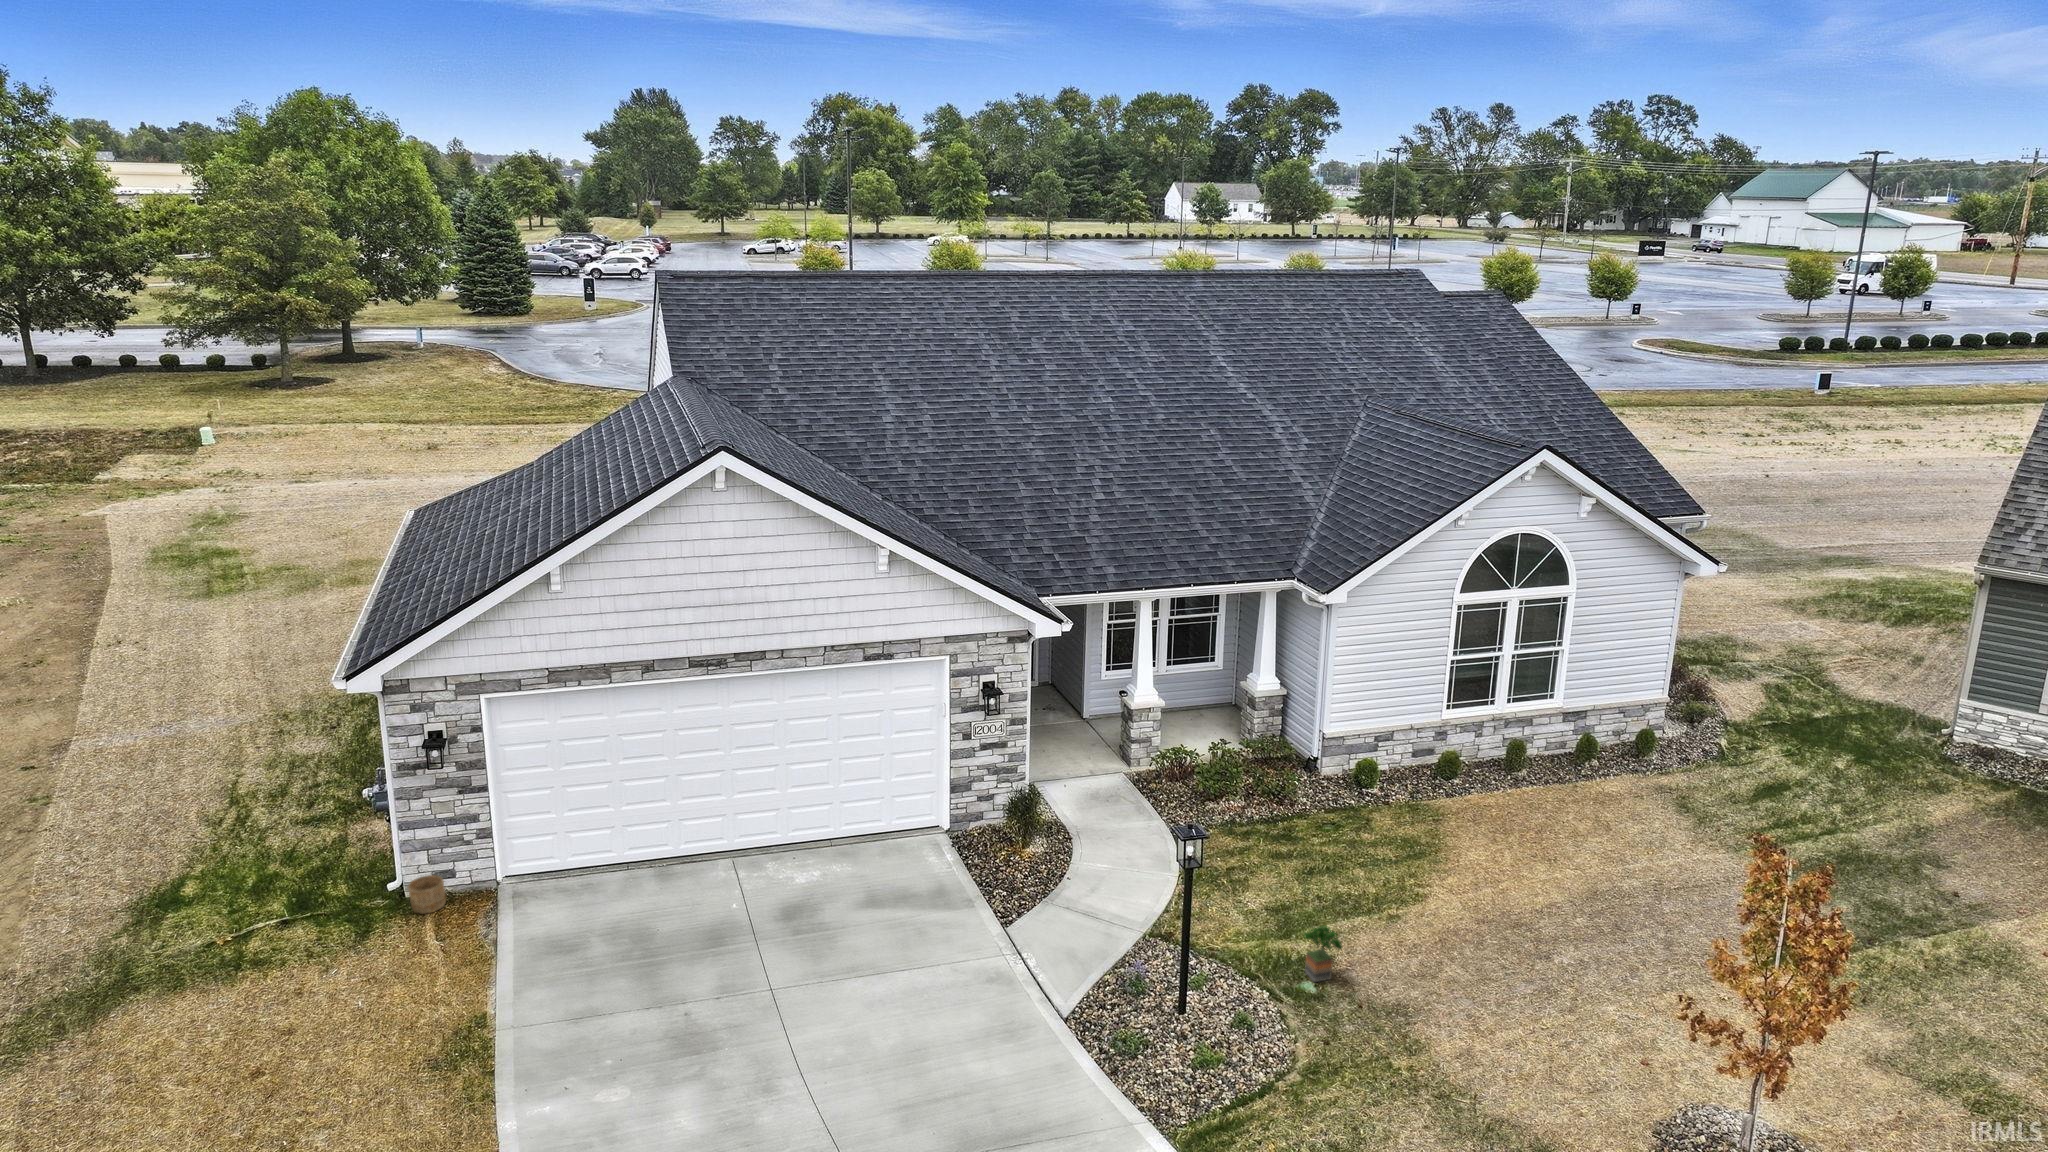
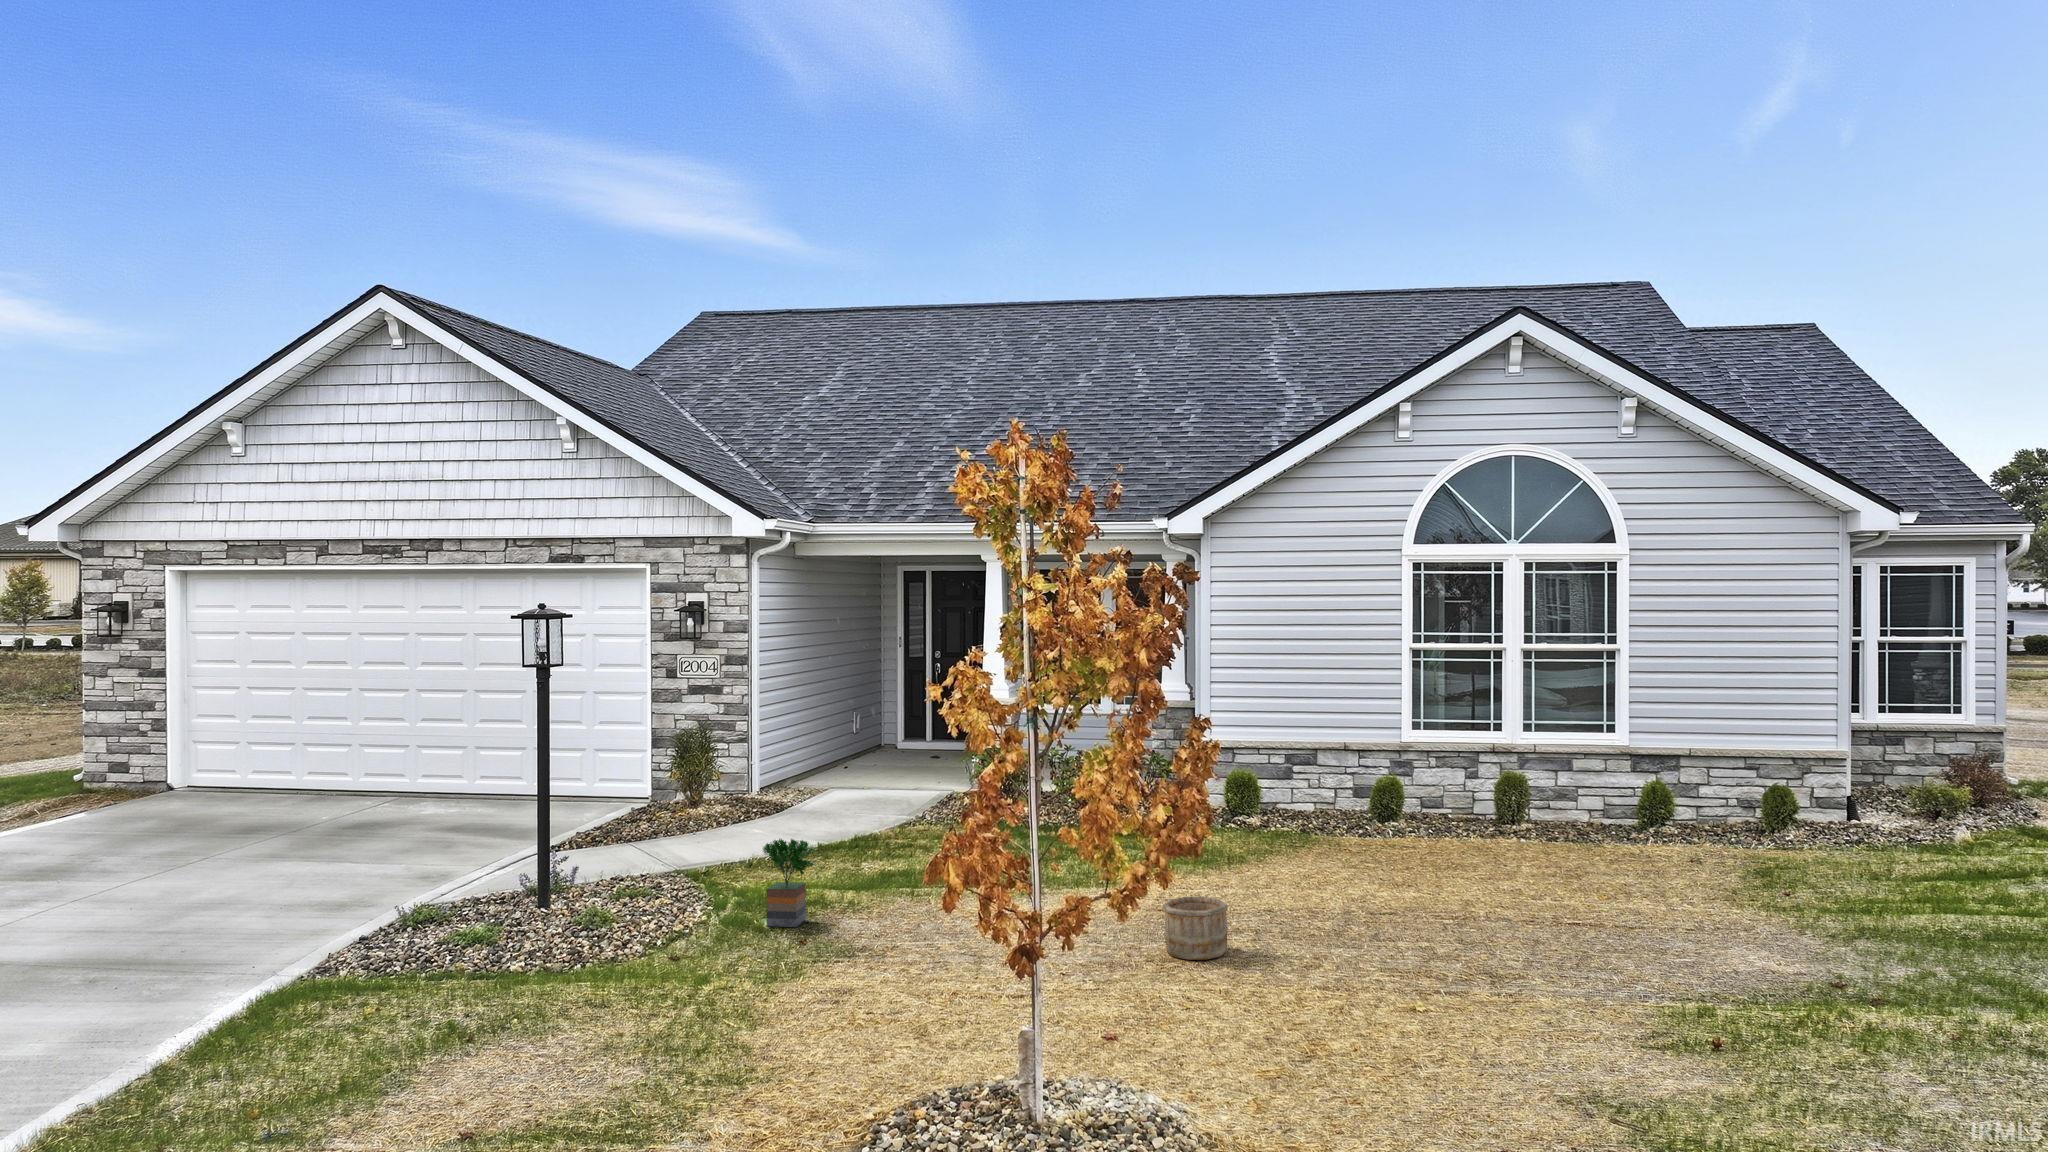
wooden bucket: present [408,875,446,914] -> present [1162,896,1228,960]

